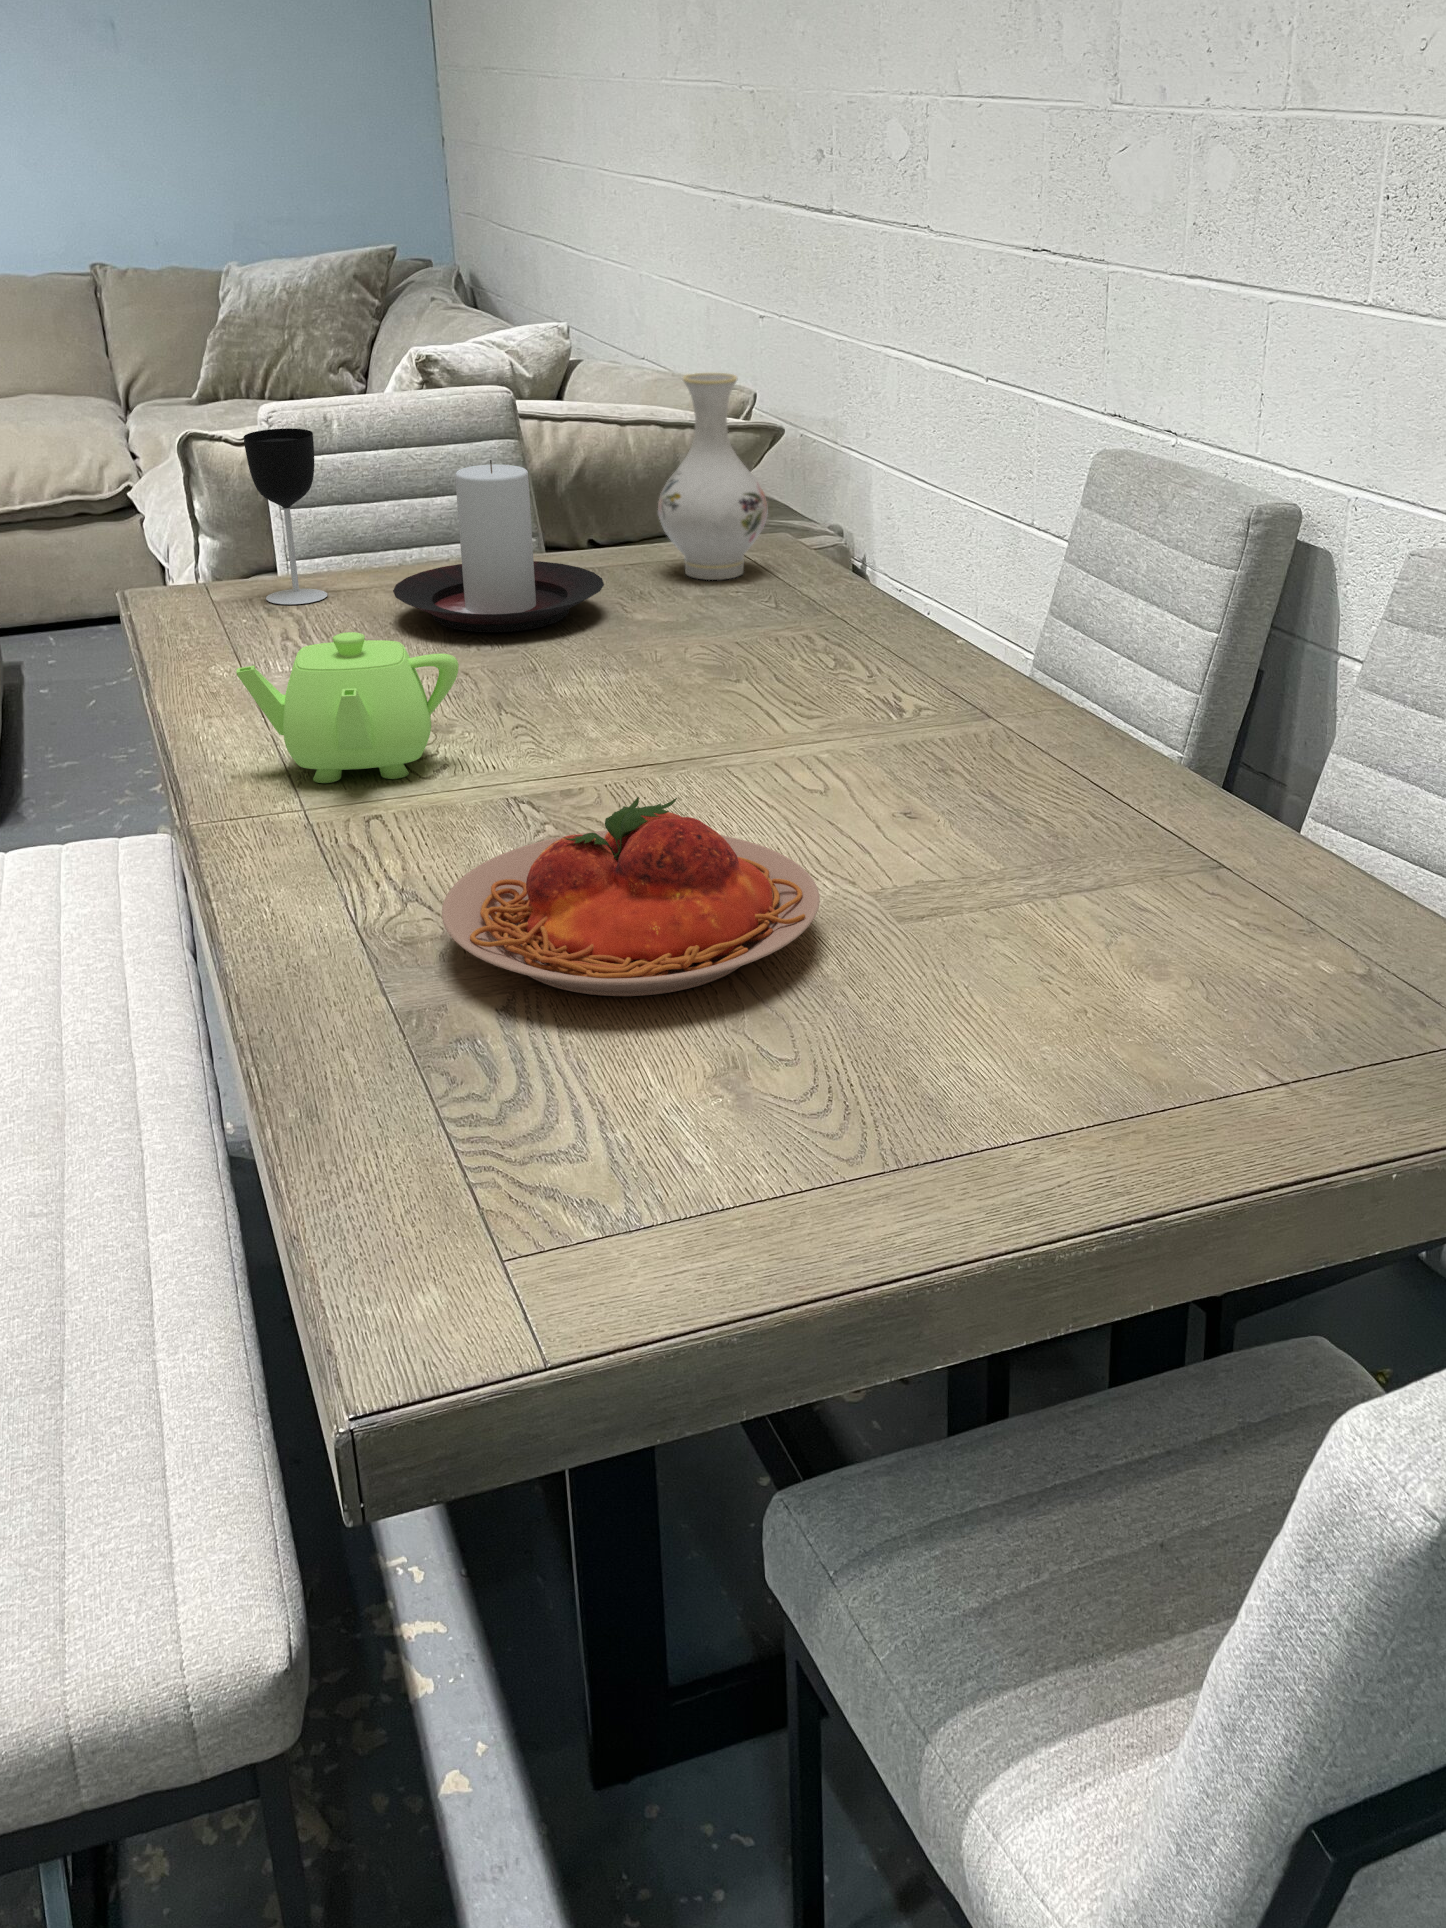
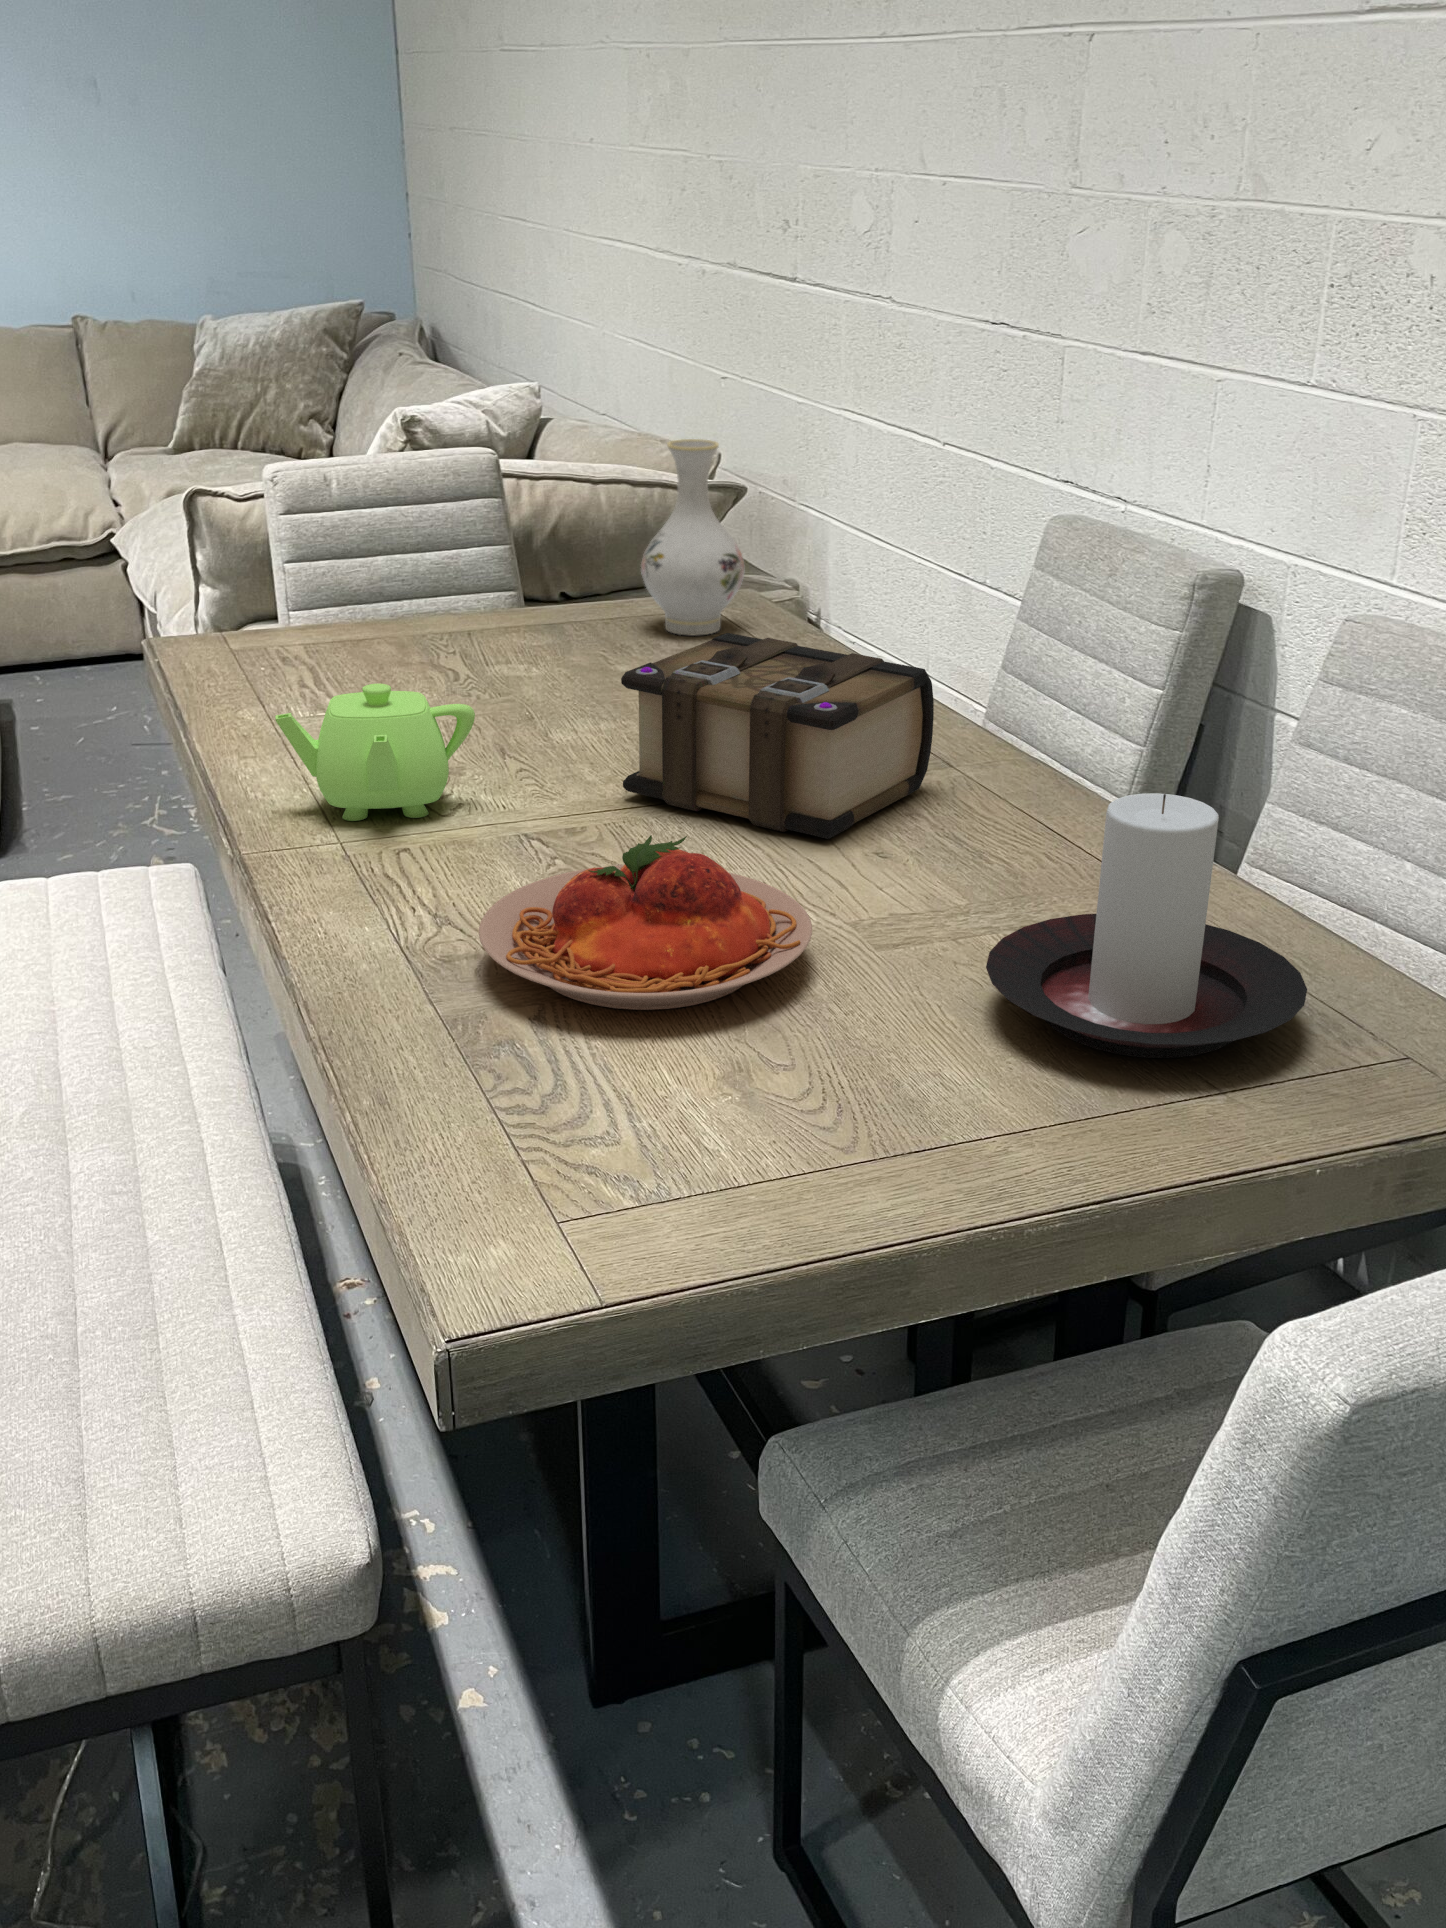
wine glass: present [244,428,327,604] -> none [258,489,332,655]
candle holder: present [393,460,604,632] -> present [986,793,1307,1058]
book: none [619,574,962,797] -> present [621,633,934,839]

